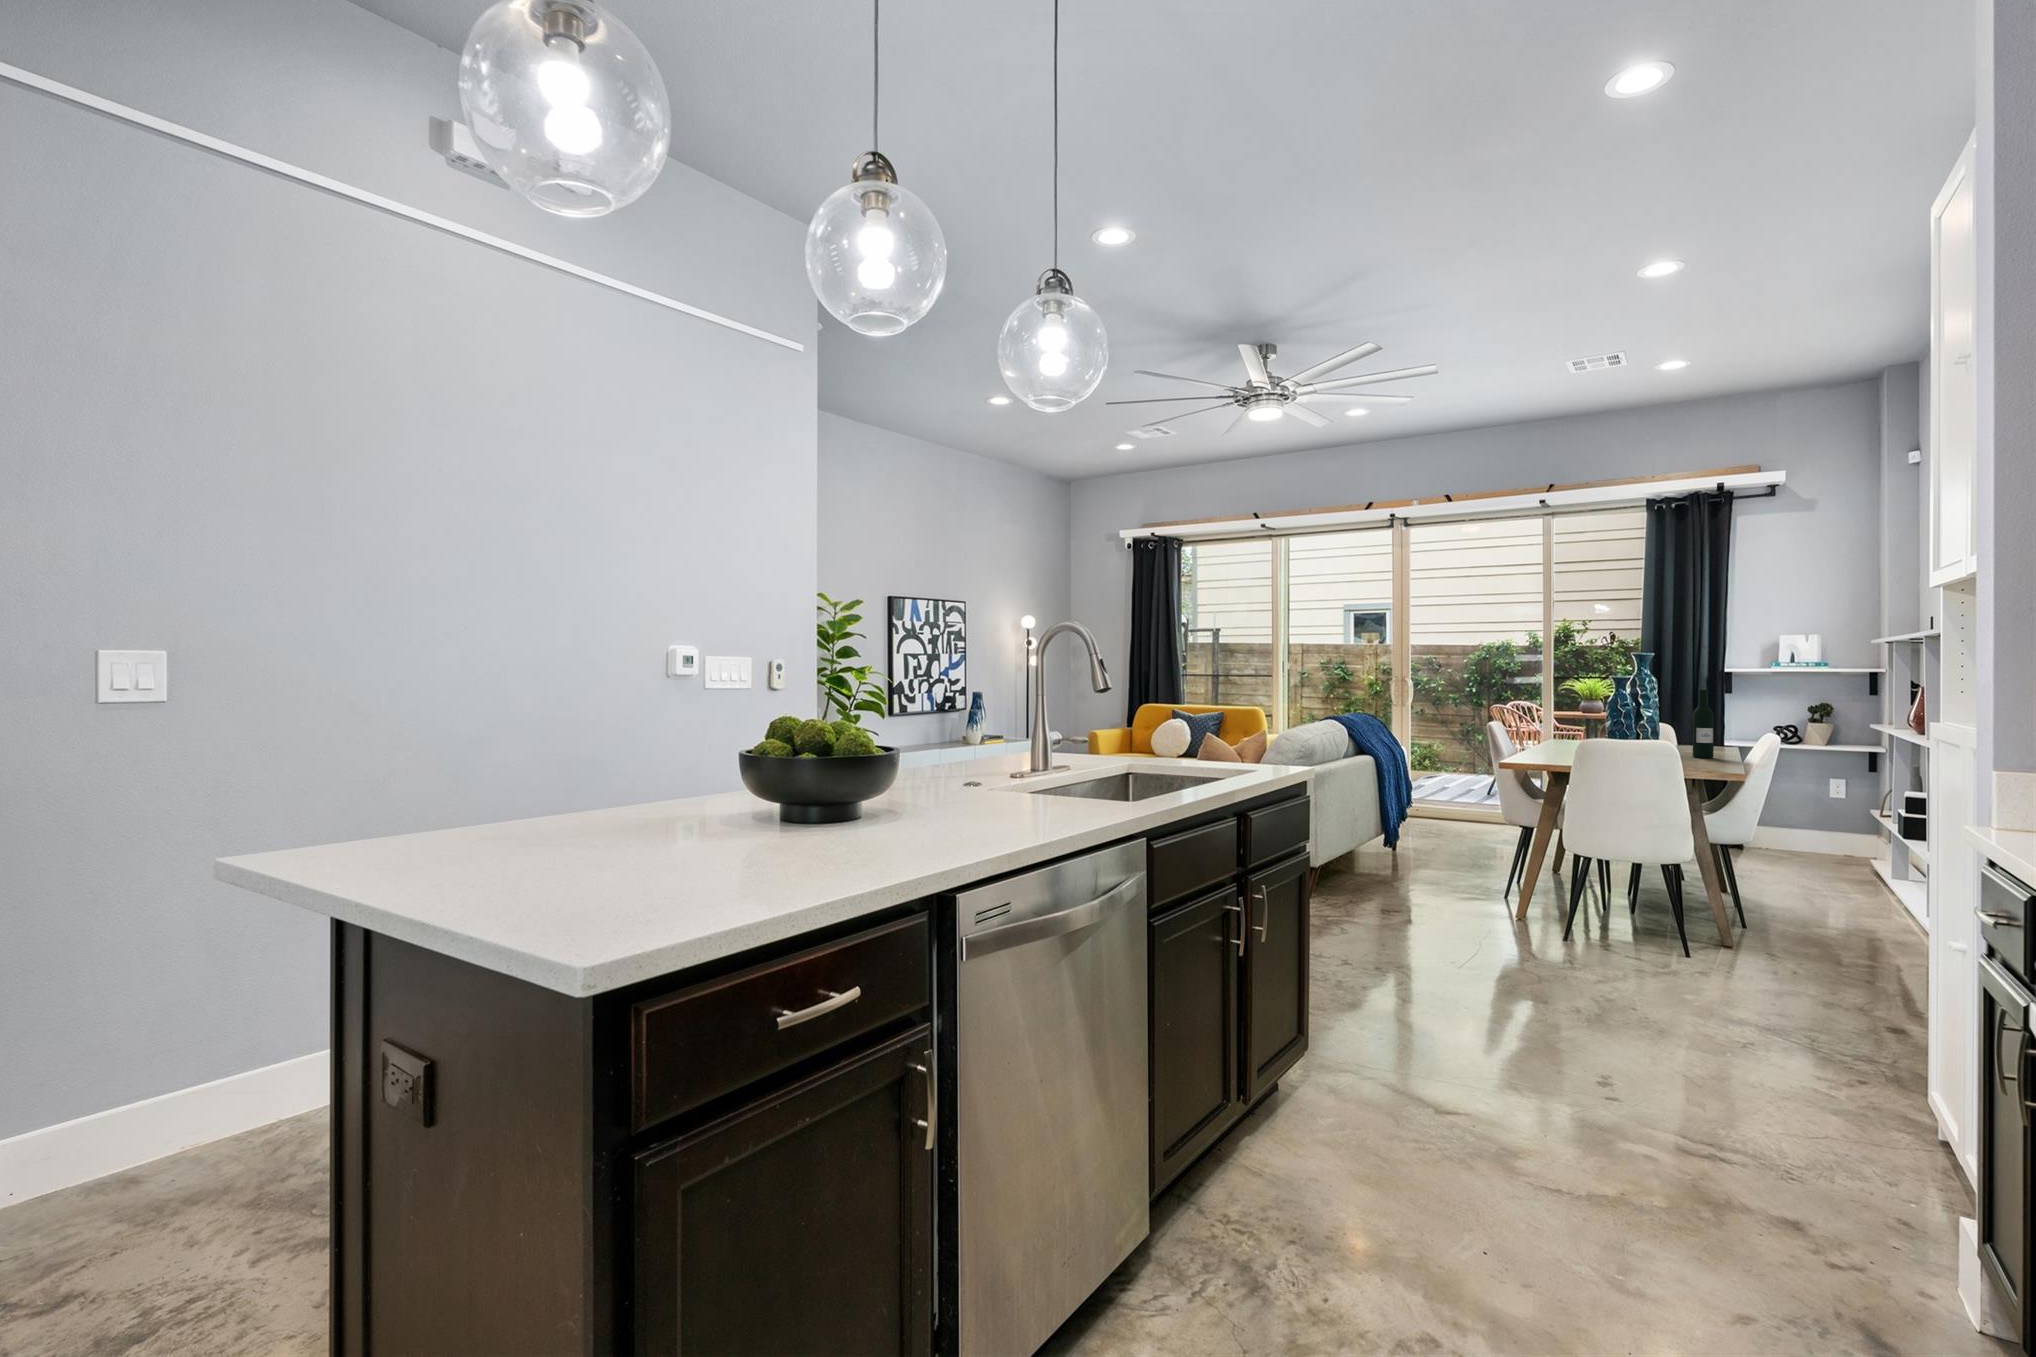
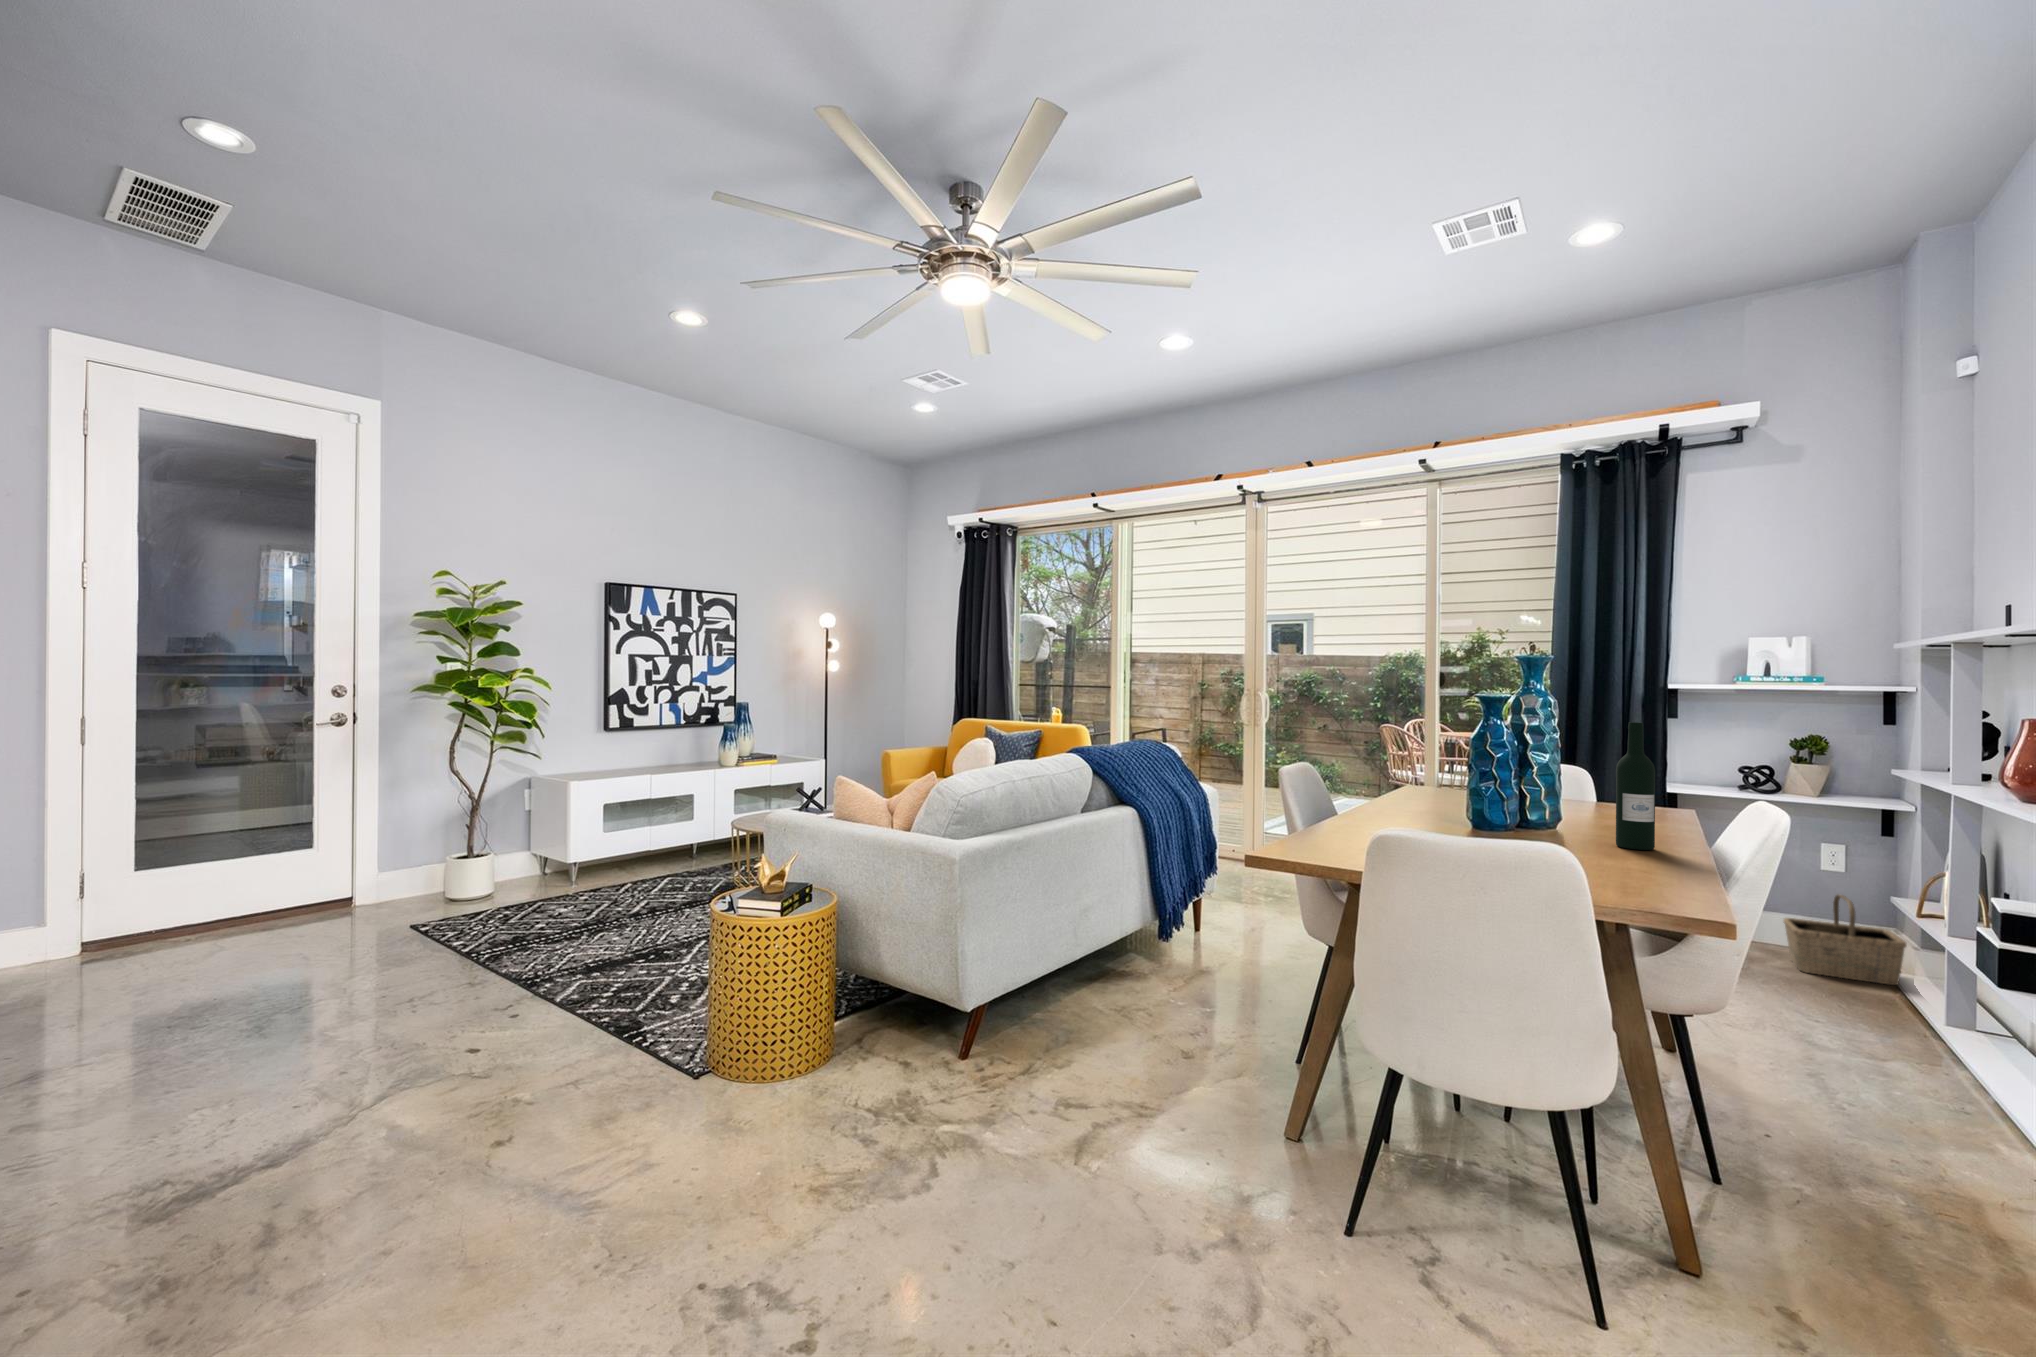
basket: none [1803,810,1880,867] -> present [1784,894,1907,985]

